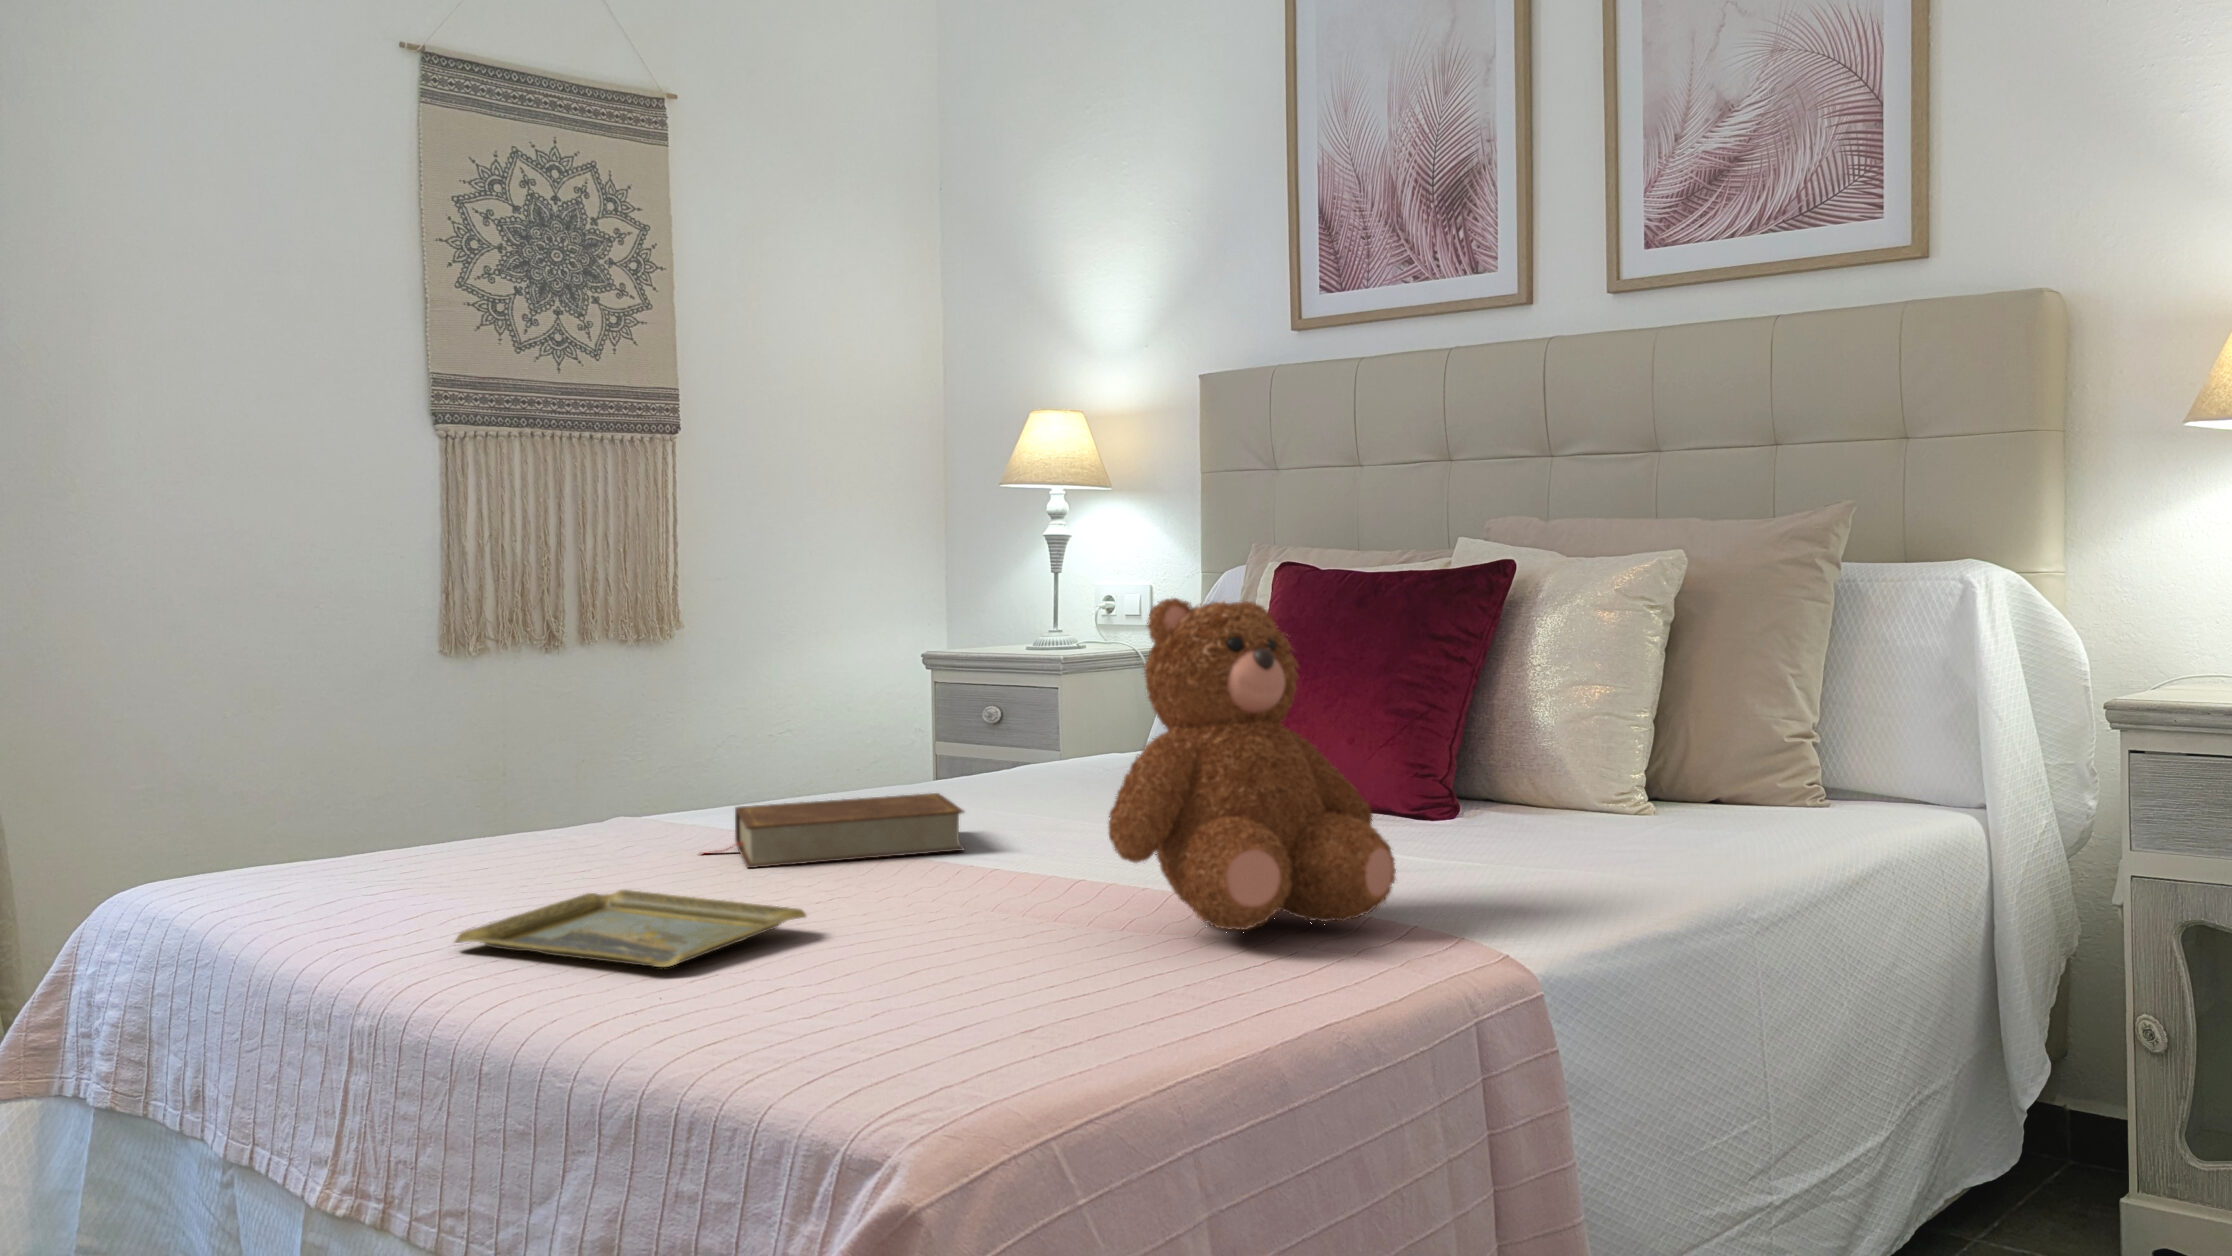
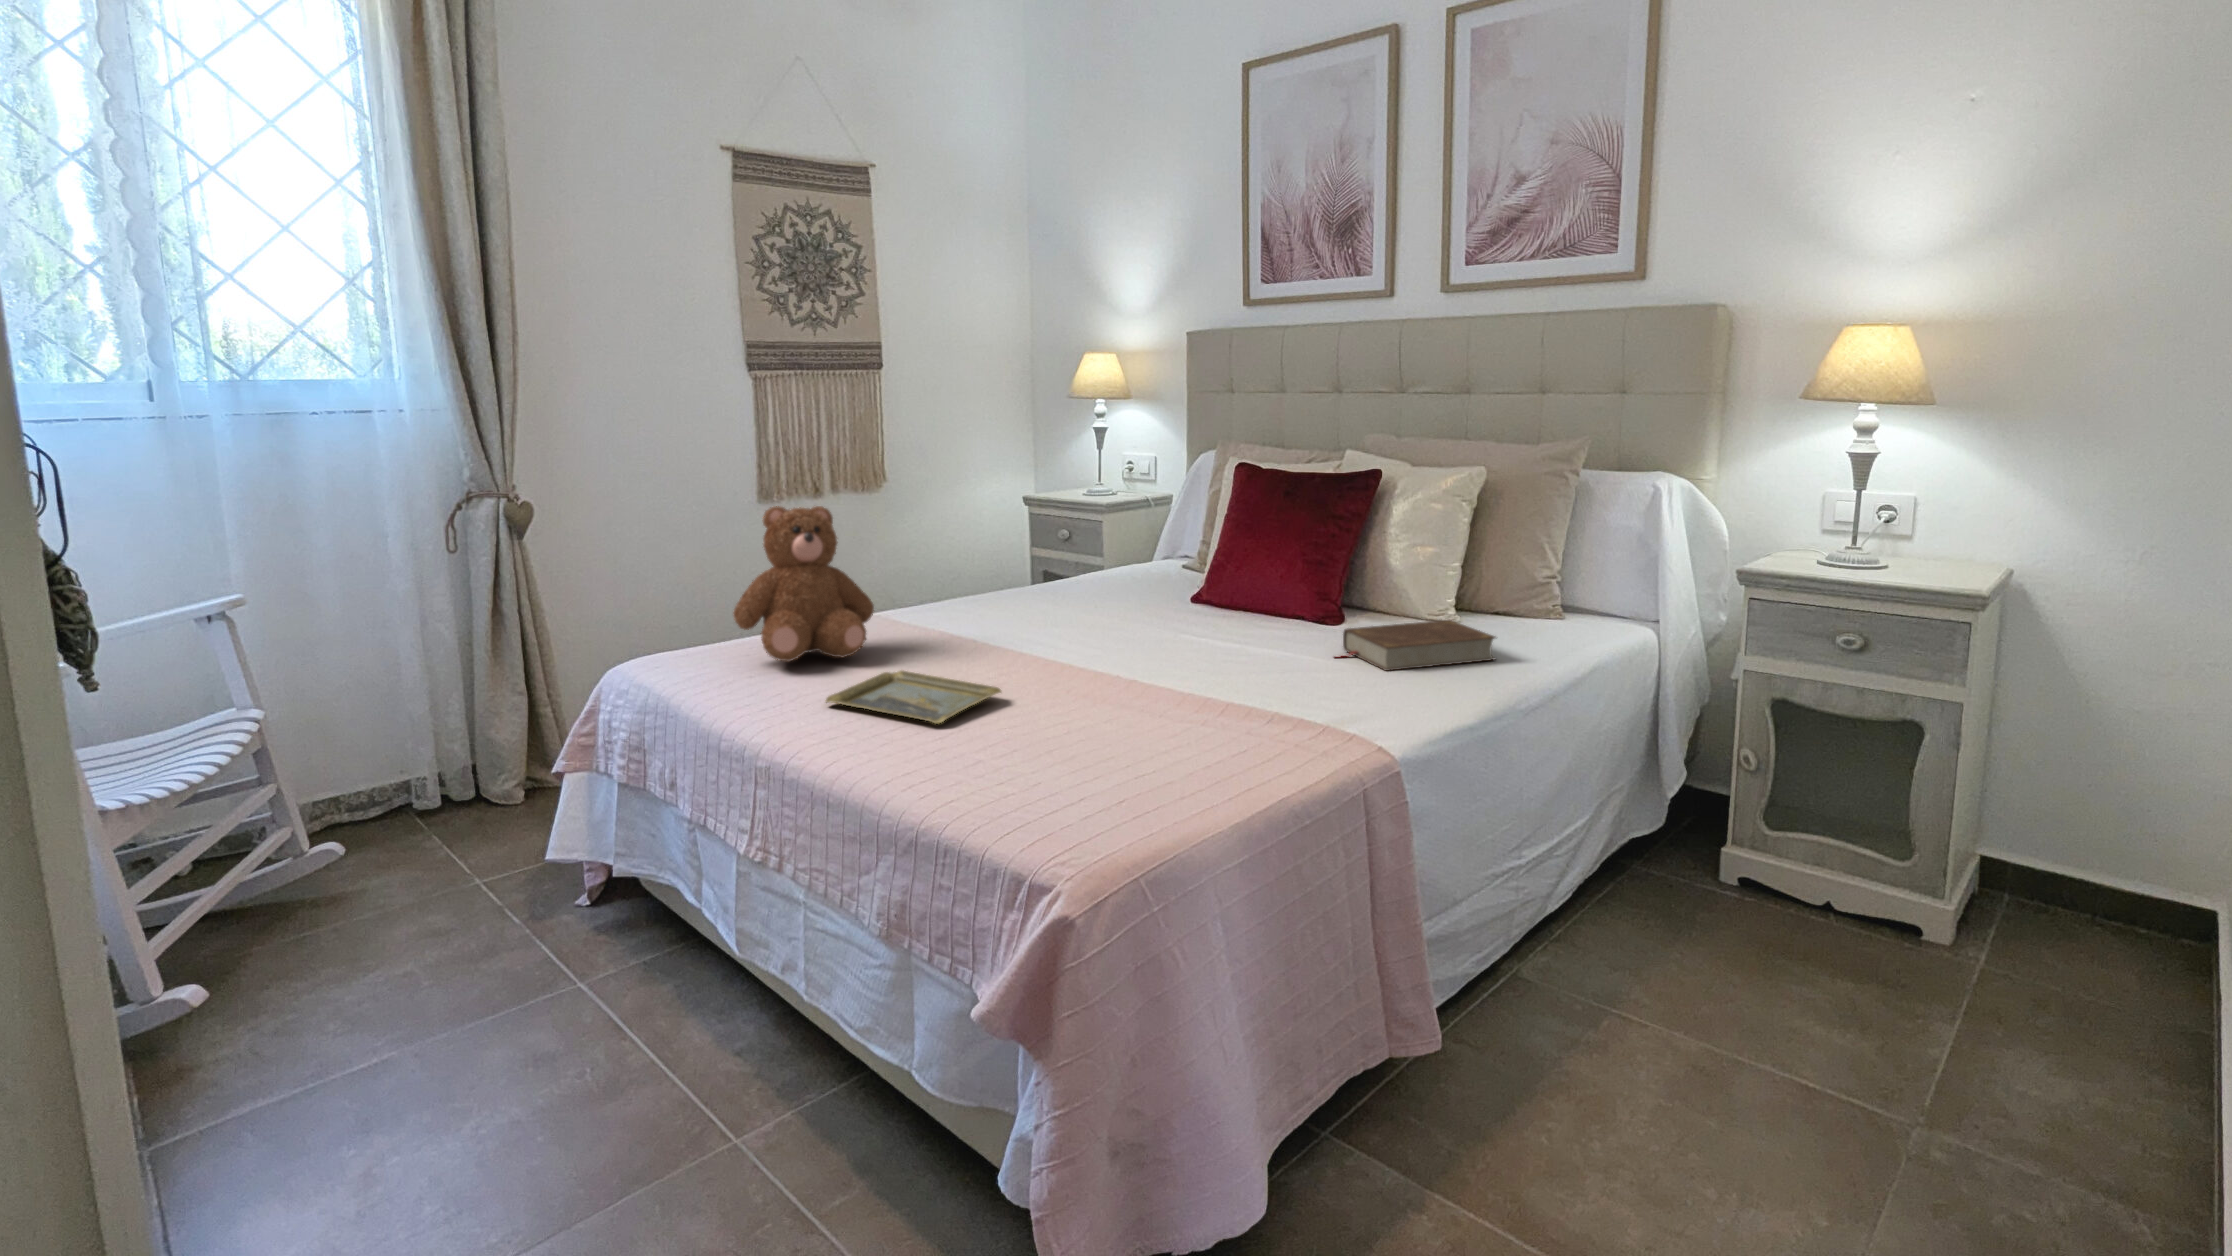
teddy bear: present [1109,598,1396,930] -> present [734,506,874,661]
book: present [700,793,964,868] -> present [1336,620,1495,671]

